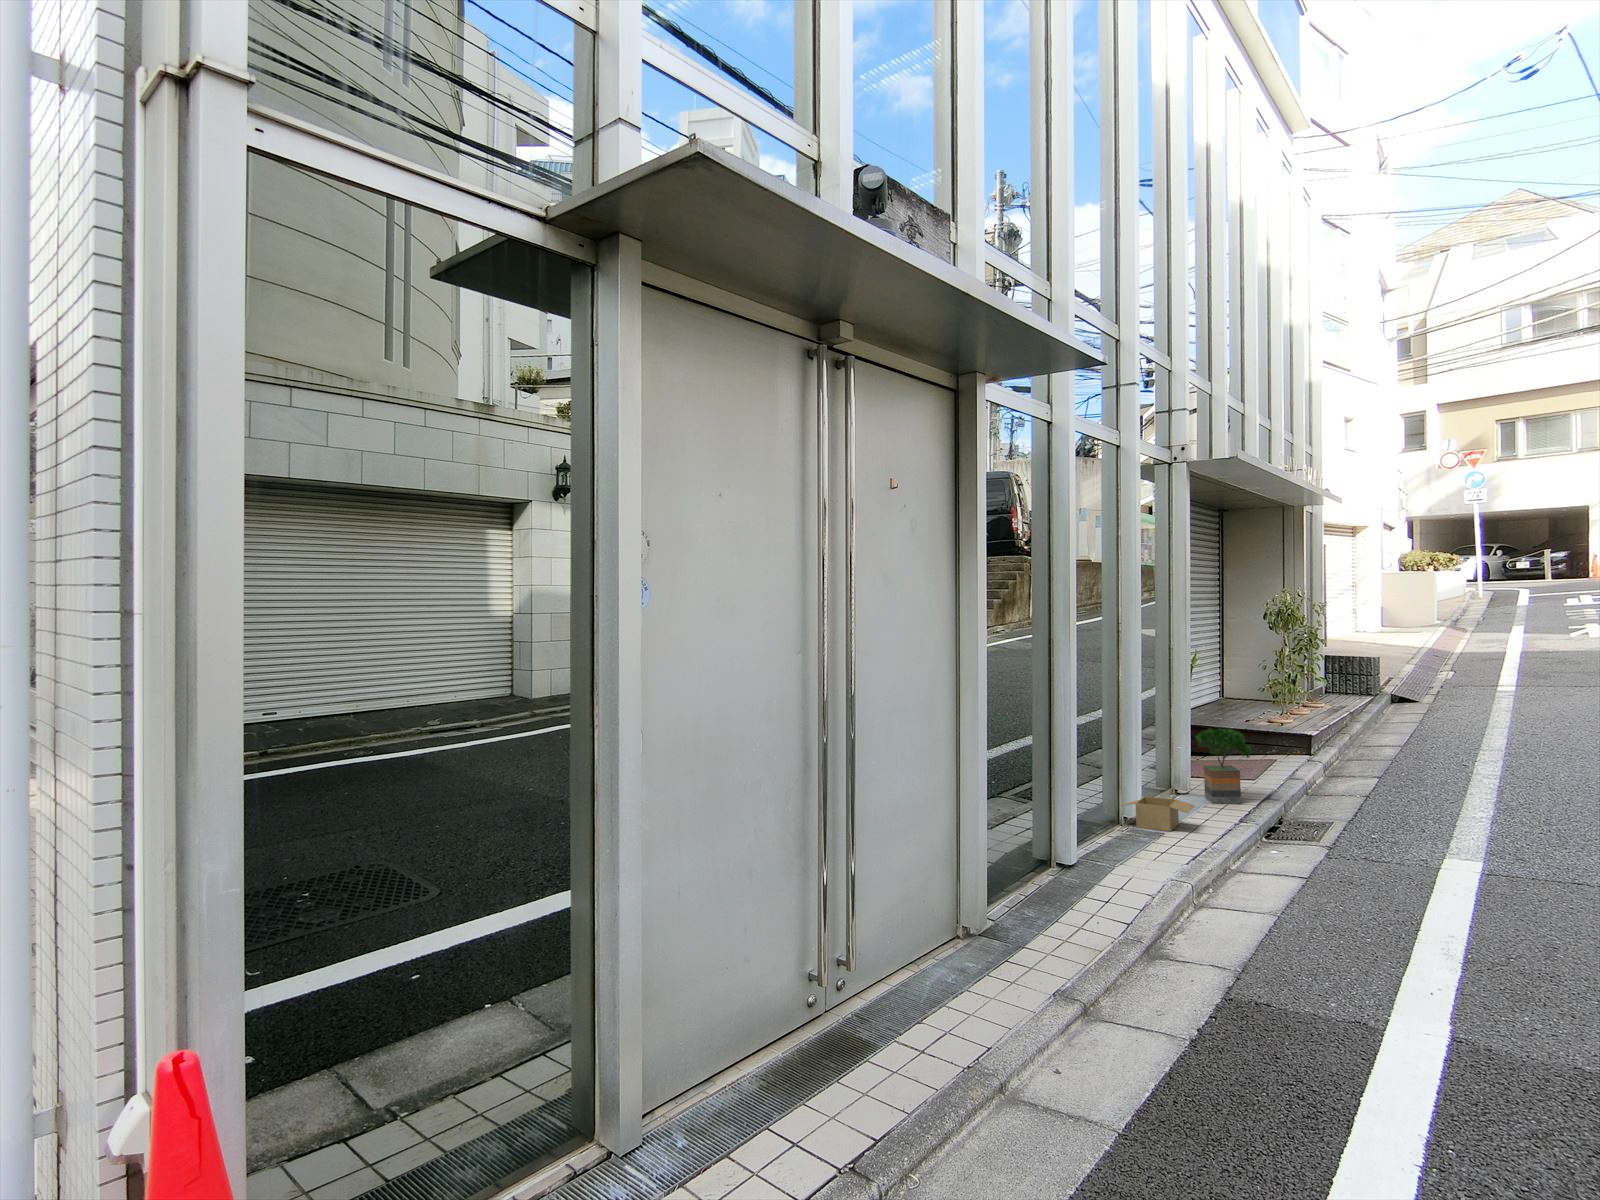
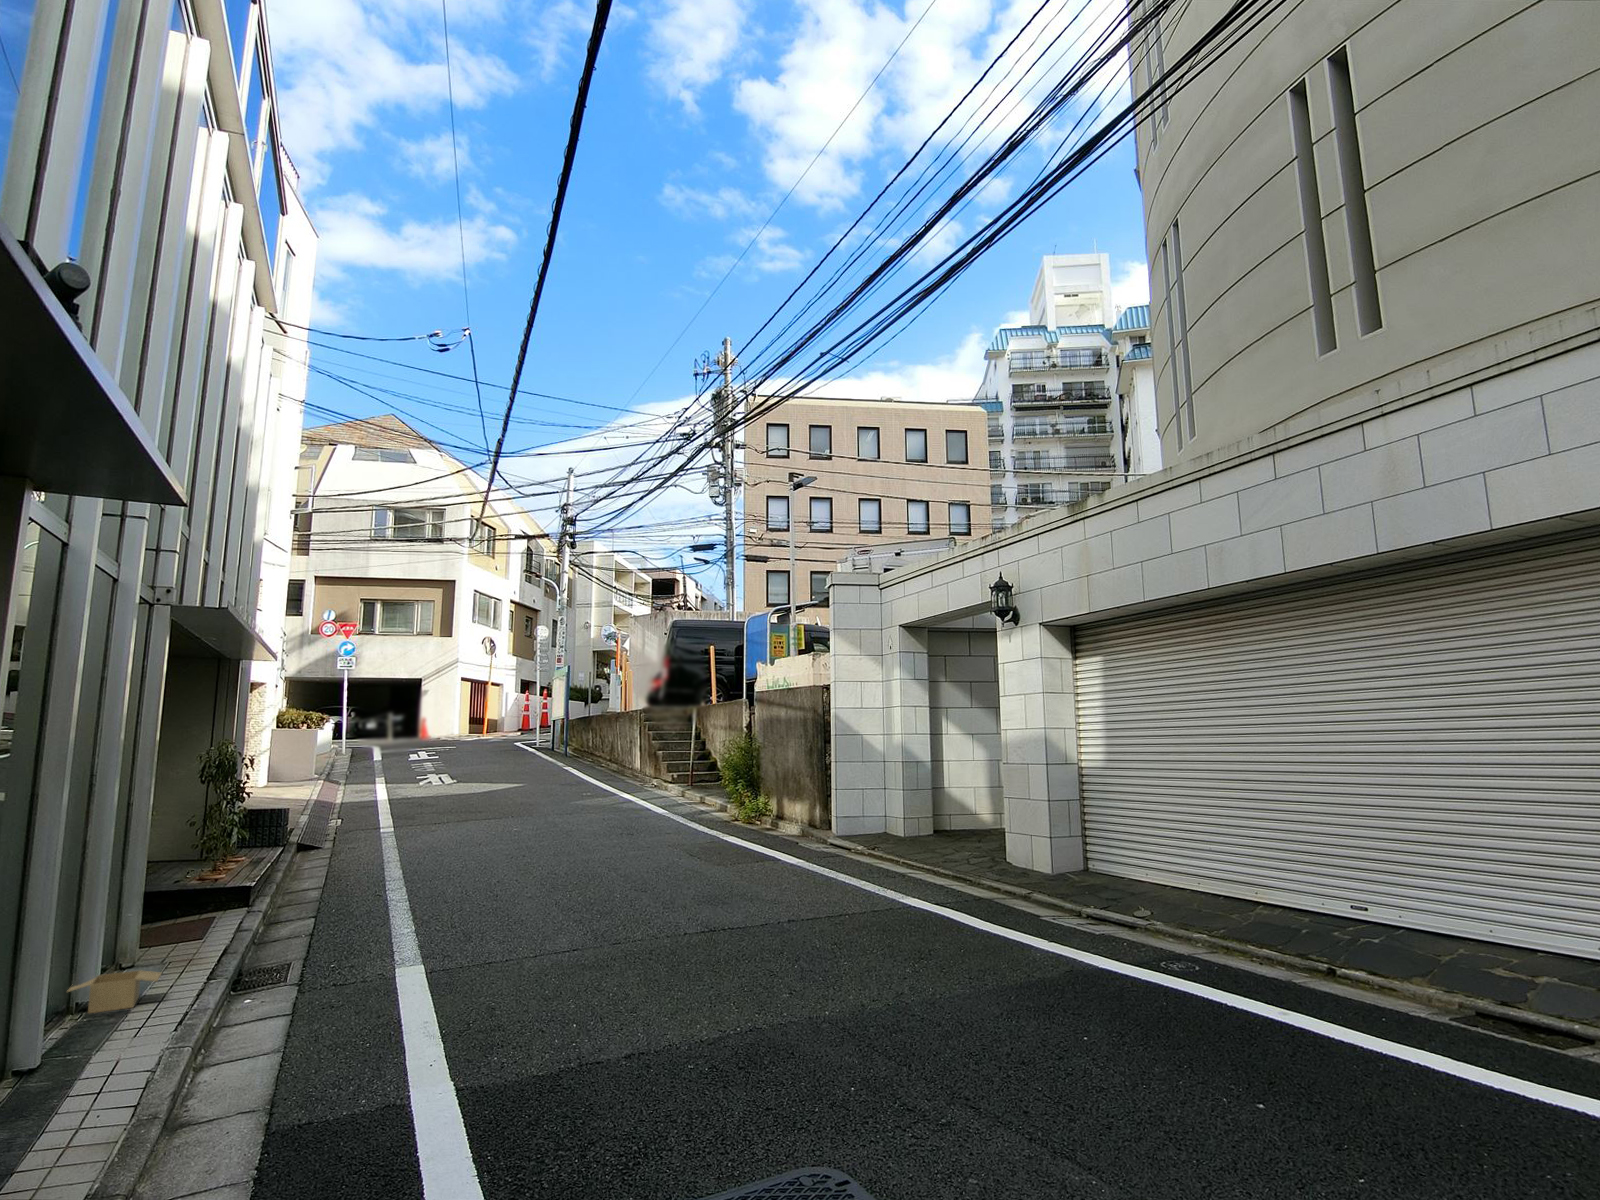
potted tree: present [1196,728,1251,804] -> none [151,885,218,971]

